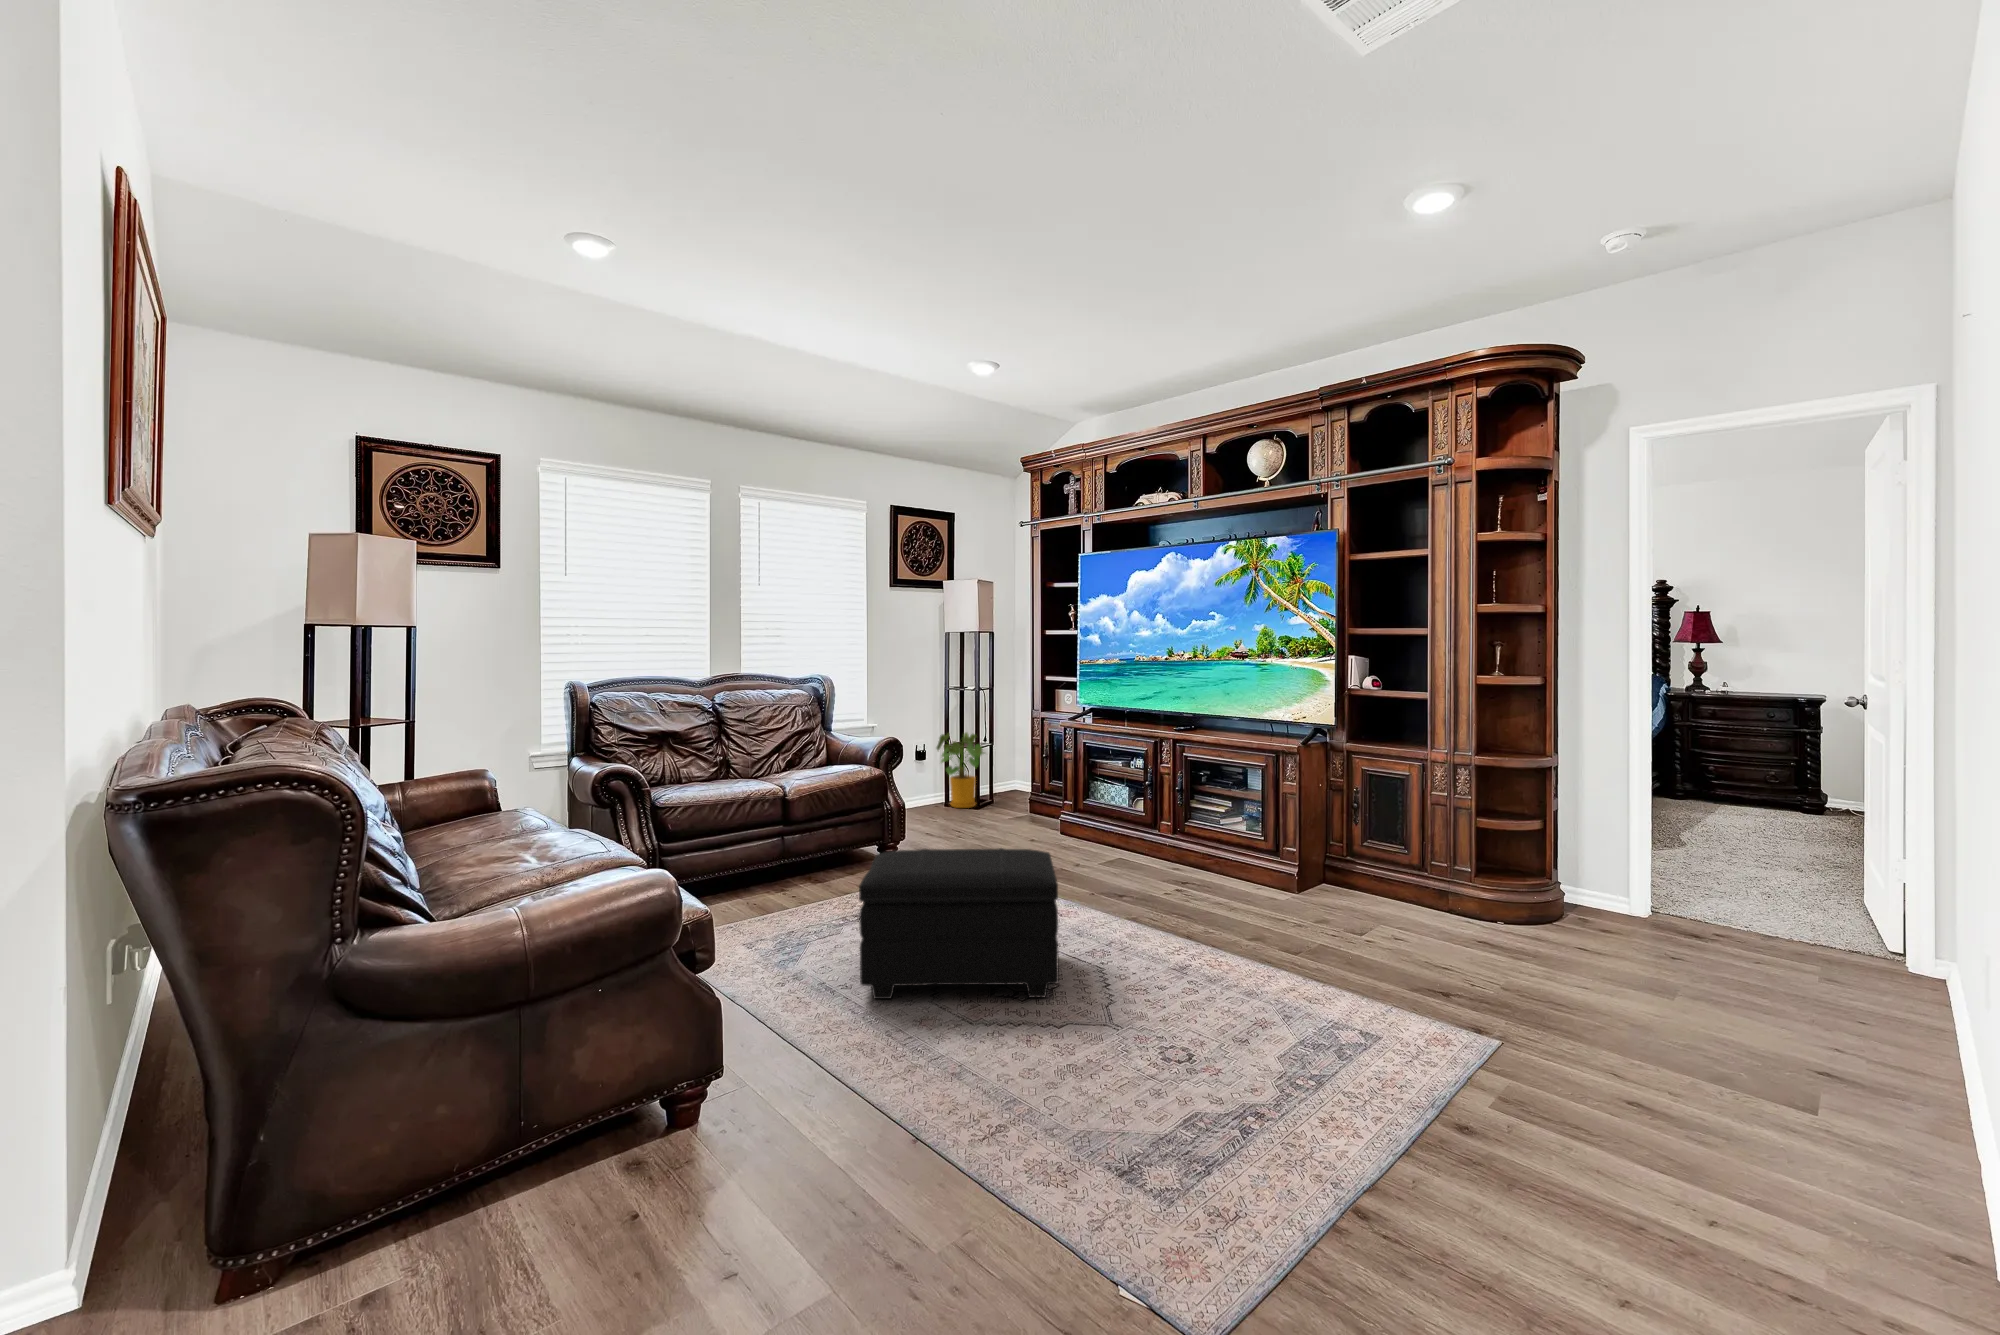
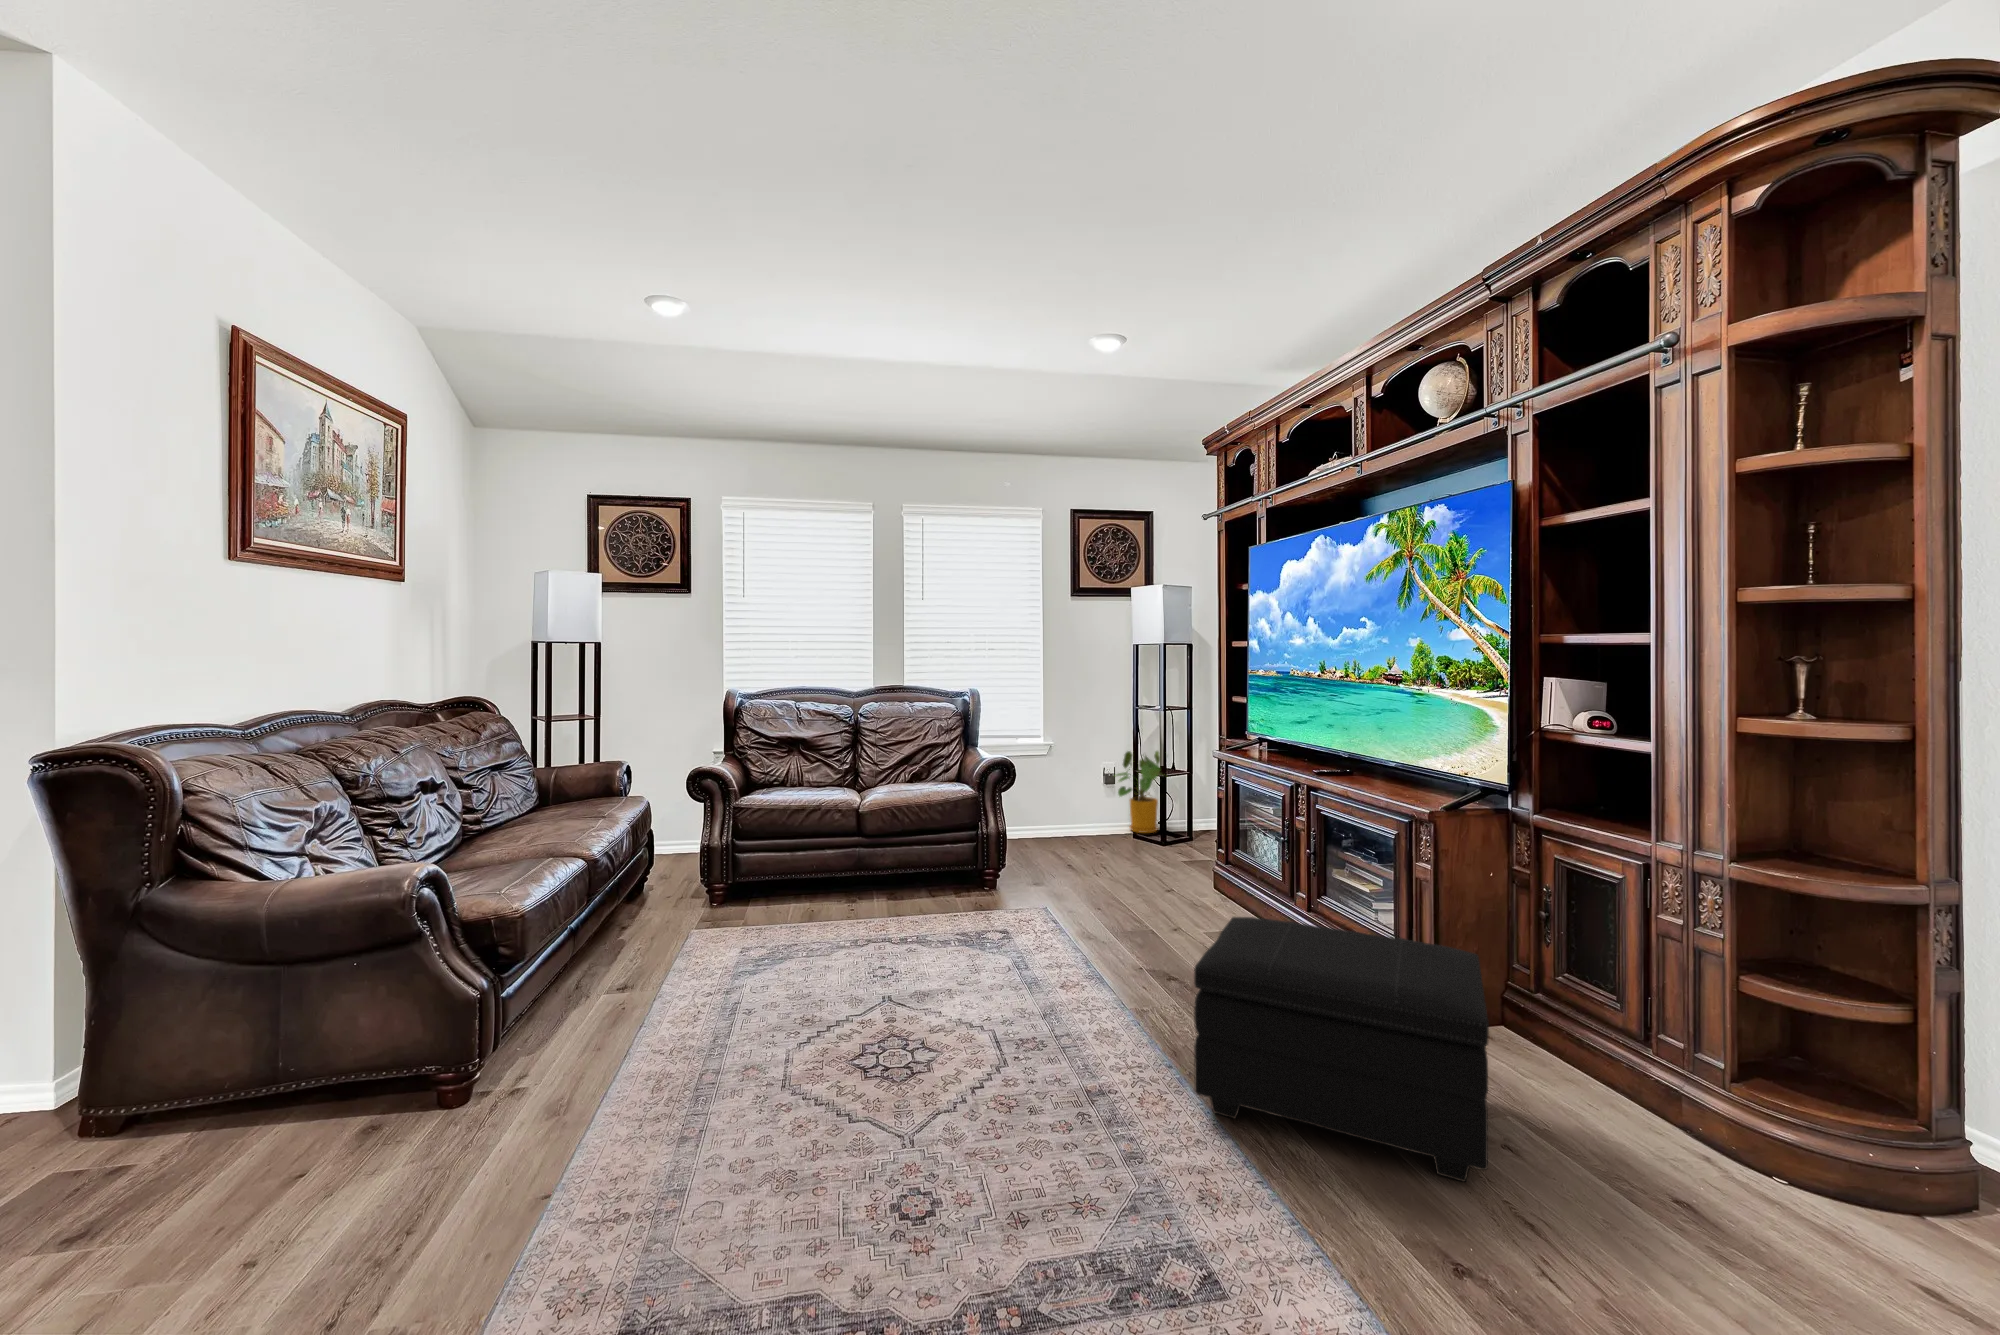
footstool: present [859,848,1059,999] -> present [1194,917,1489,1182]

